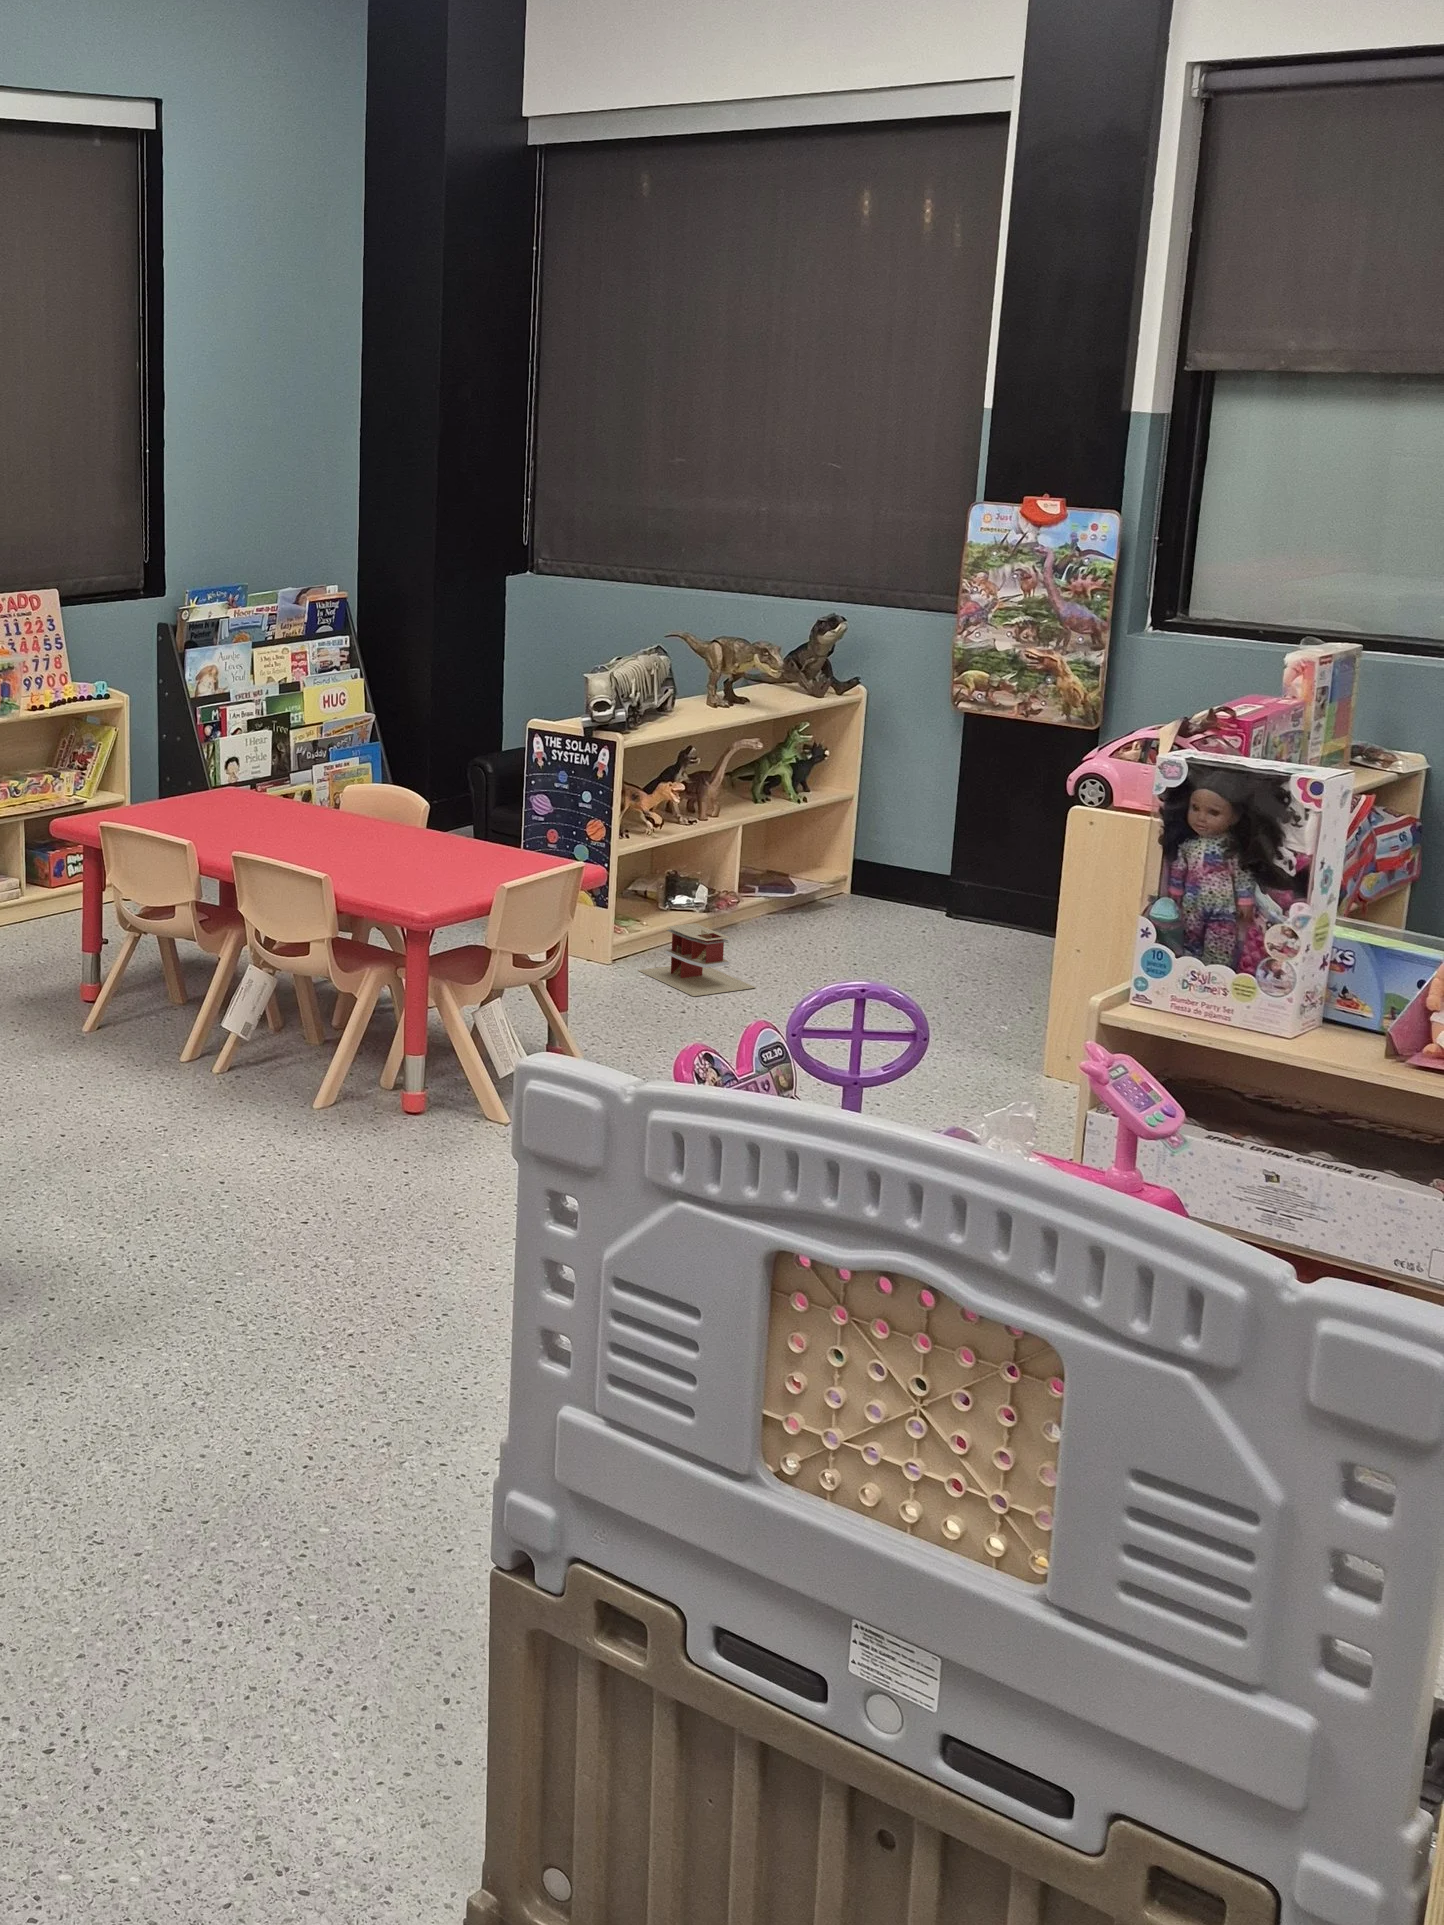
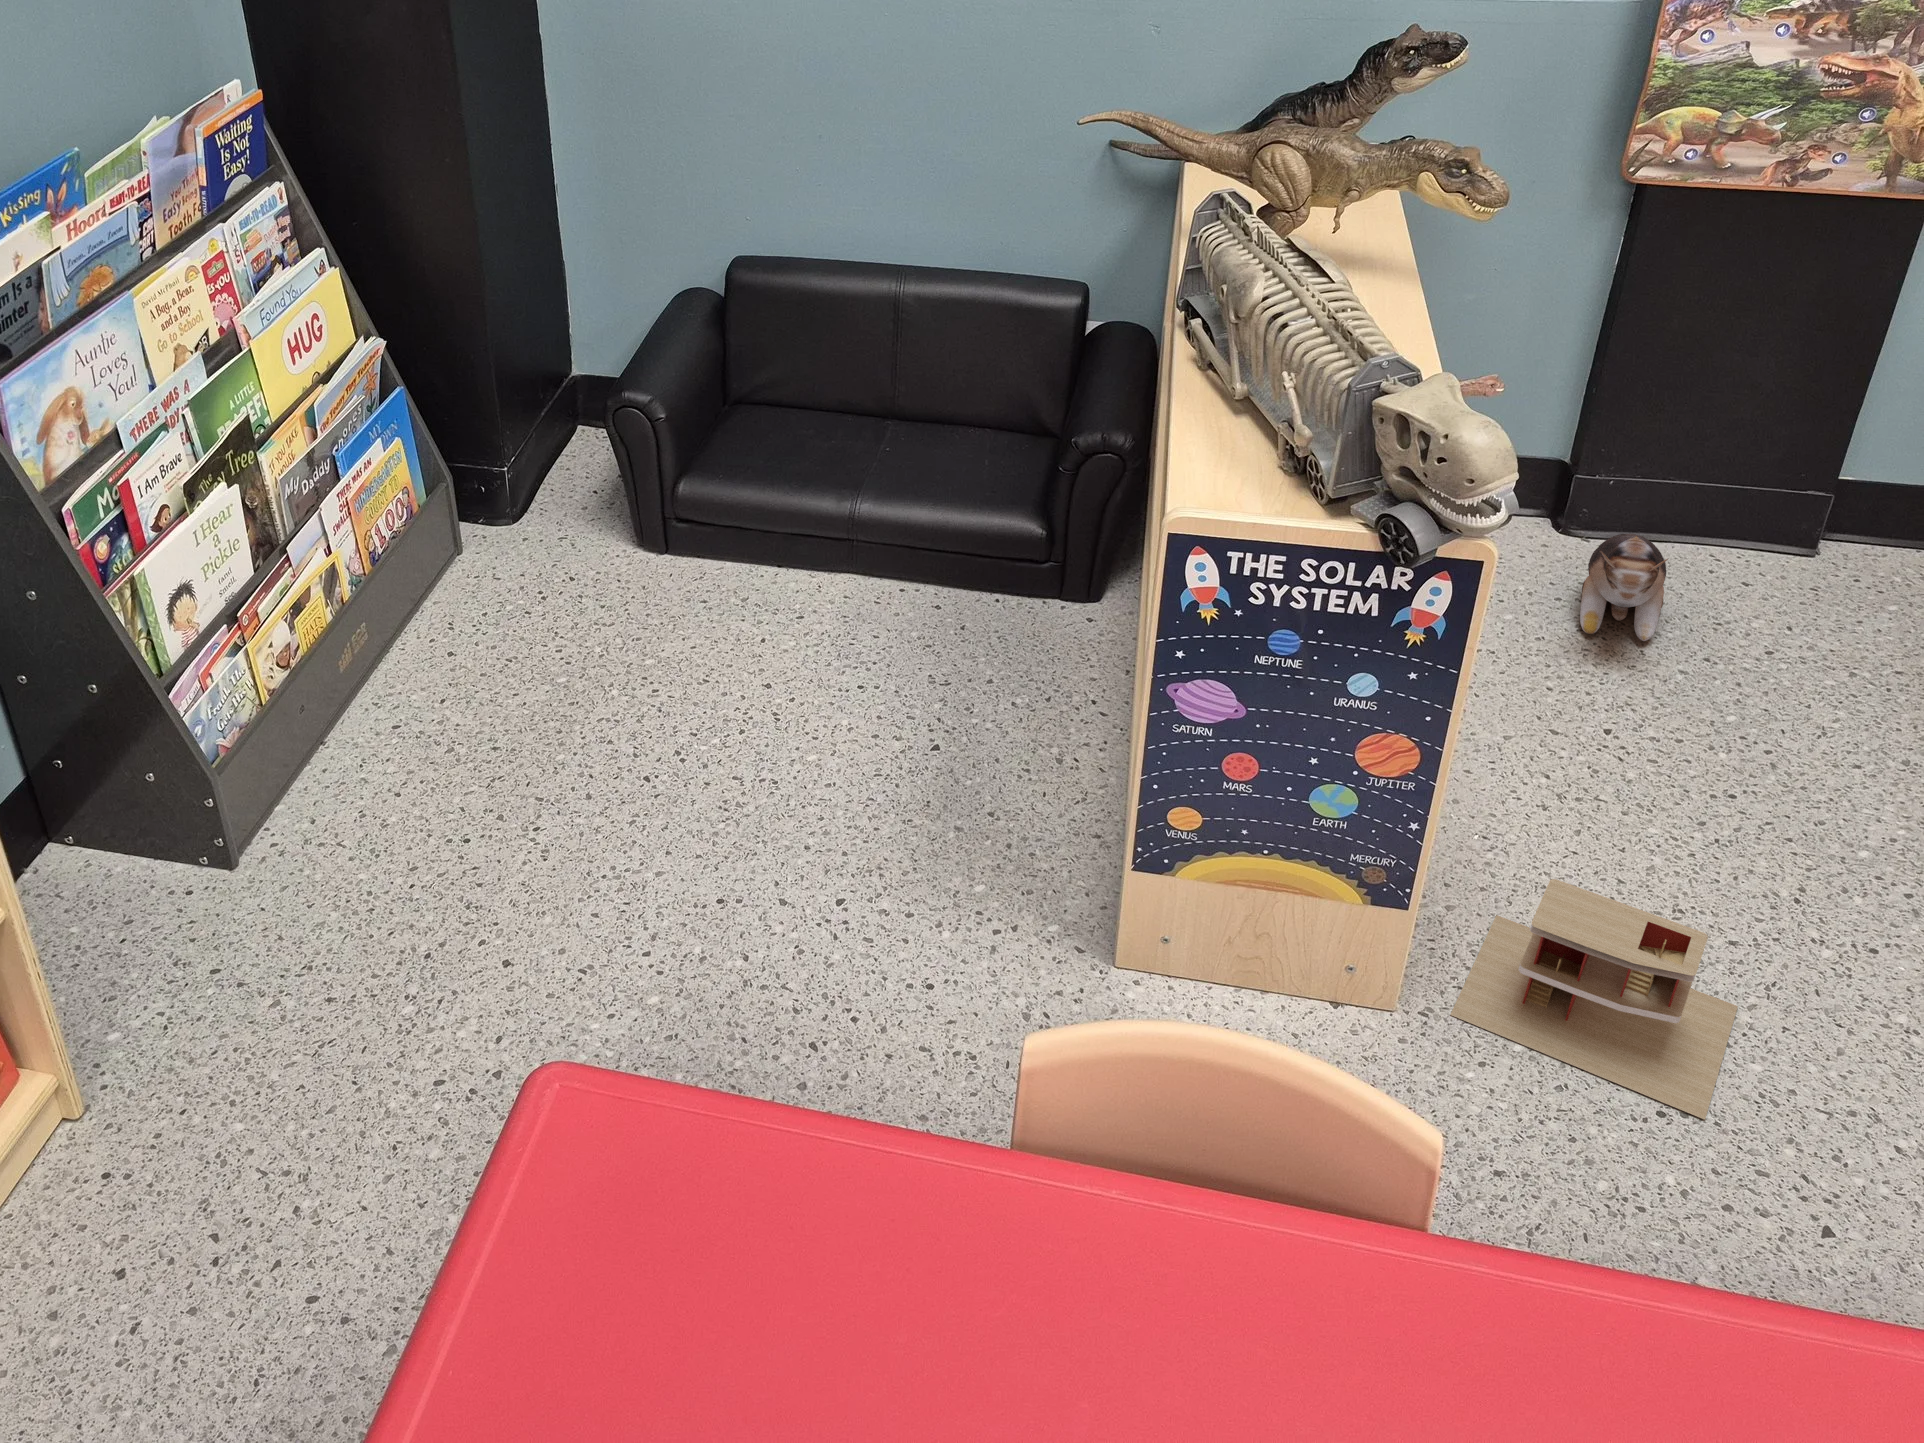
plush toy: none [872,869,960,934] -> present [1580,534,1668,641]

